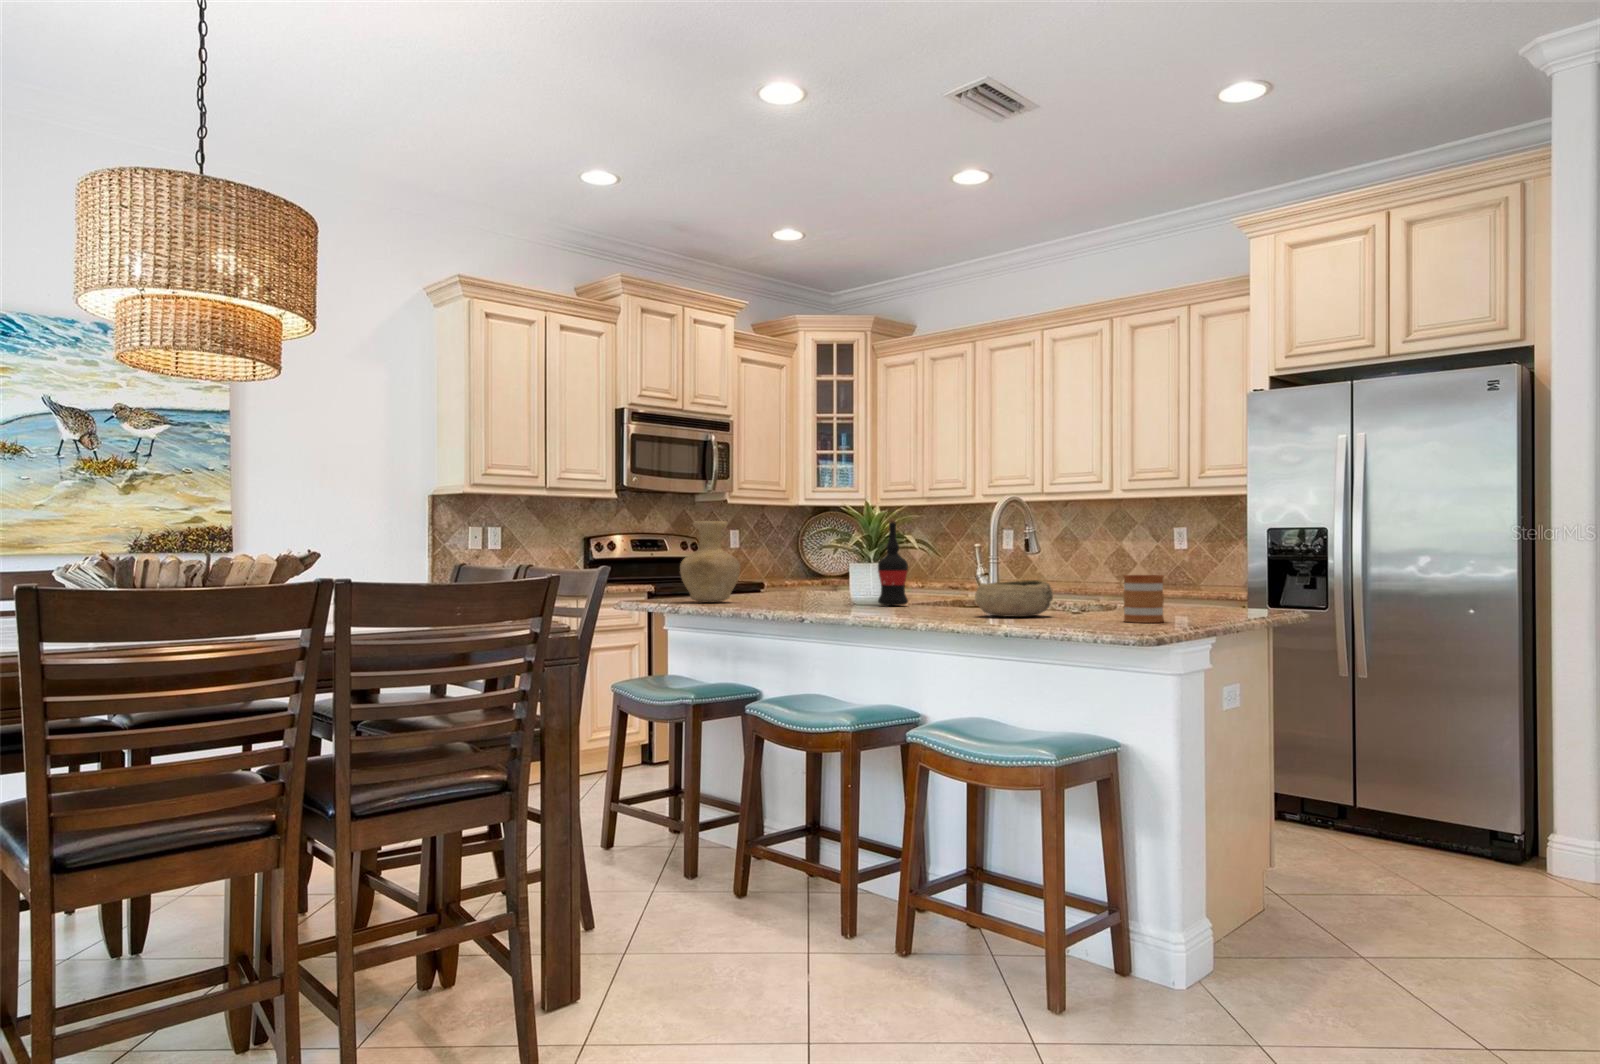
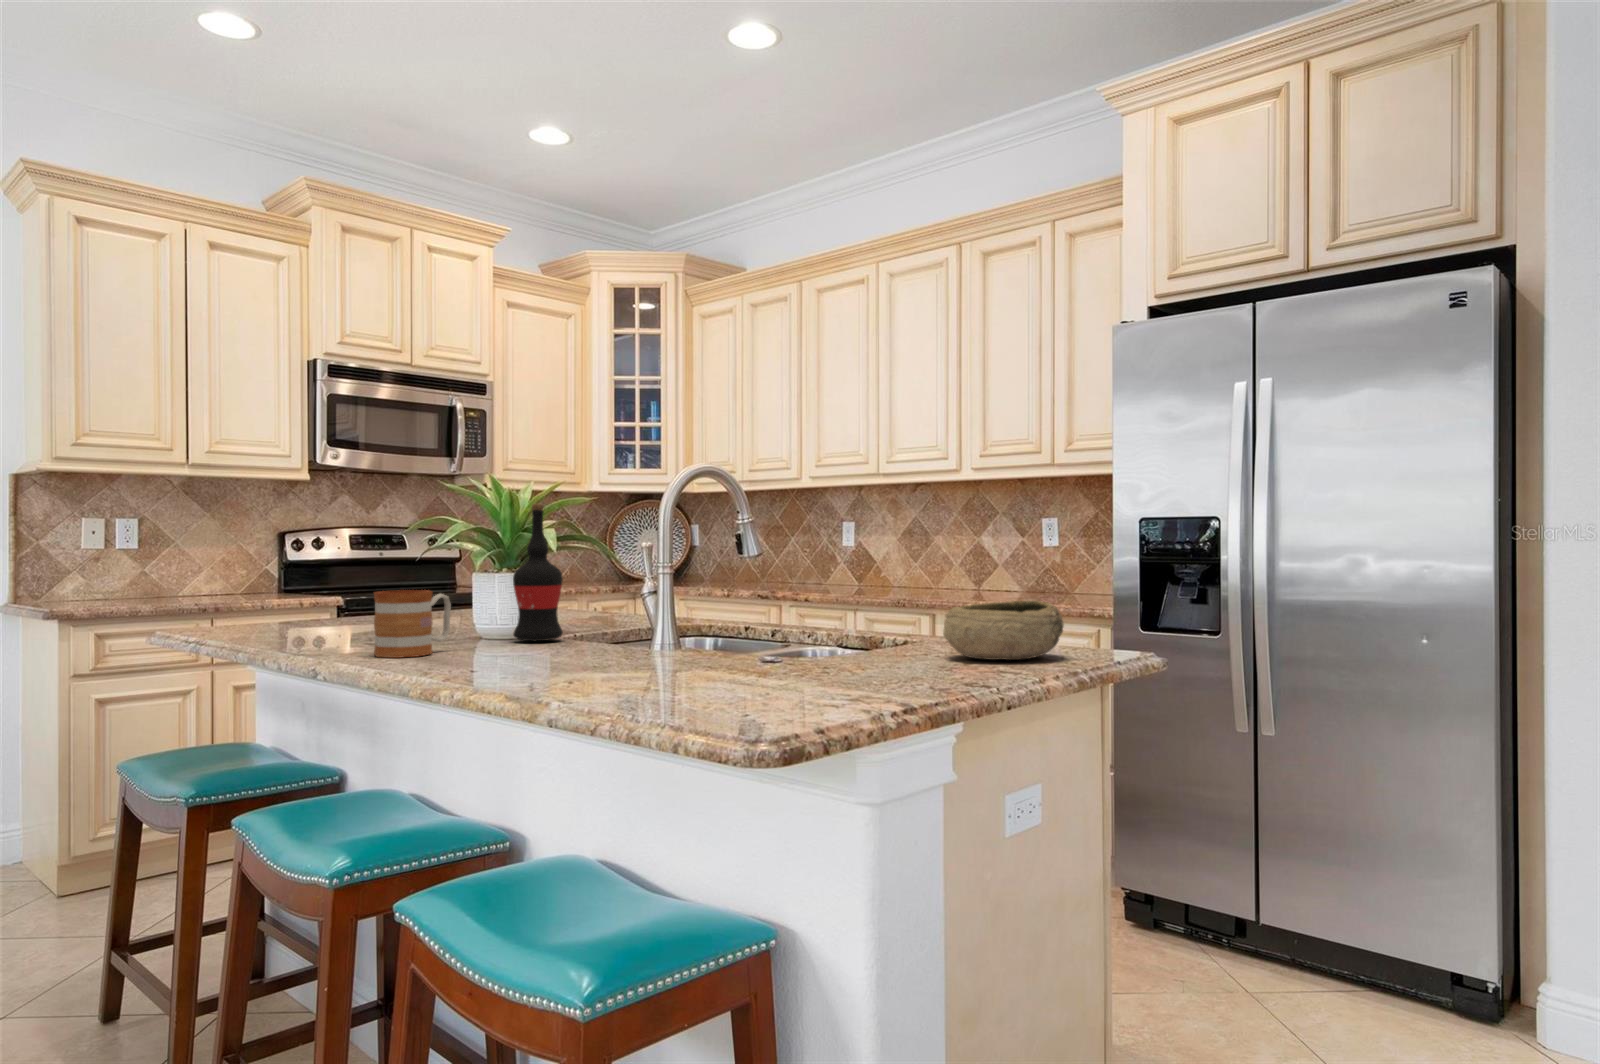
vase: present [680,521,740,602] -> none [239,508,341,632]
mug: present [1123,575,1164,623] -> present [374,590,451,658]
bowl: present [975,580,1053,617] -> present [943,601,1064,660]

